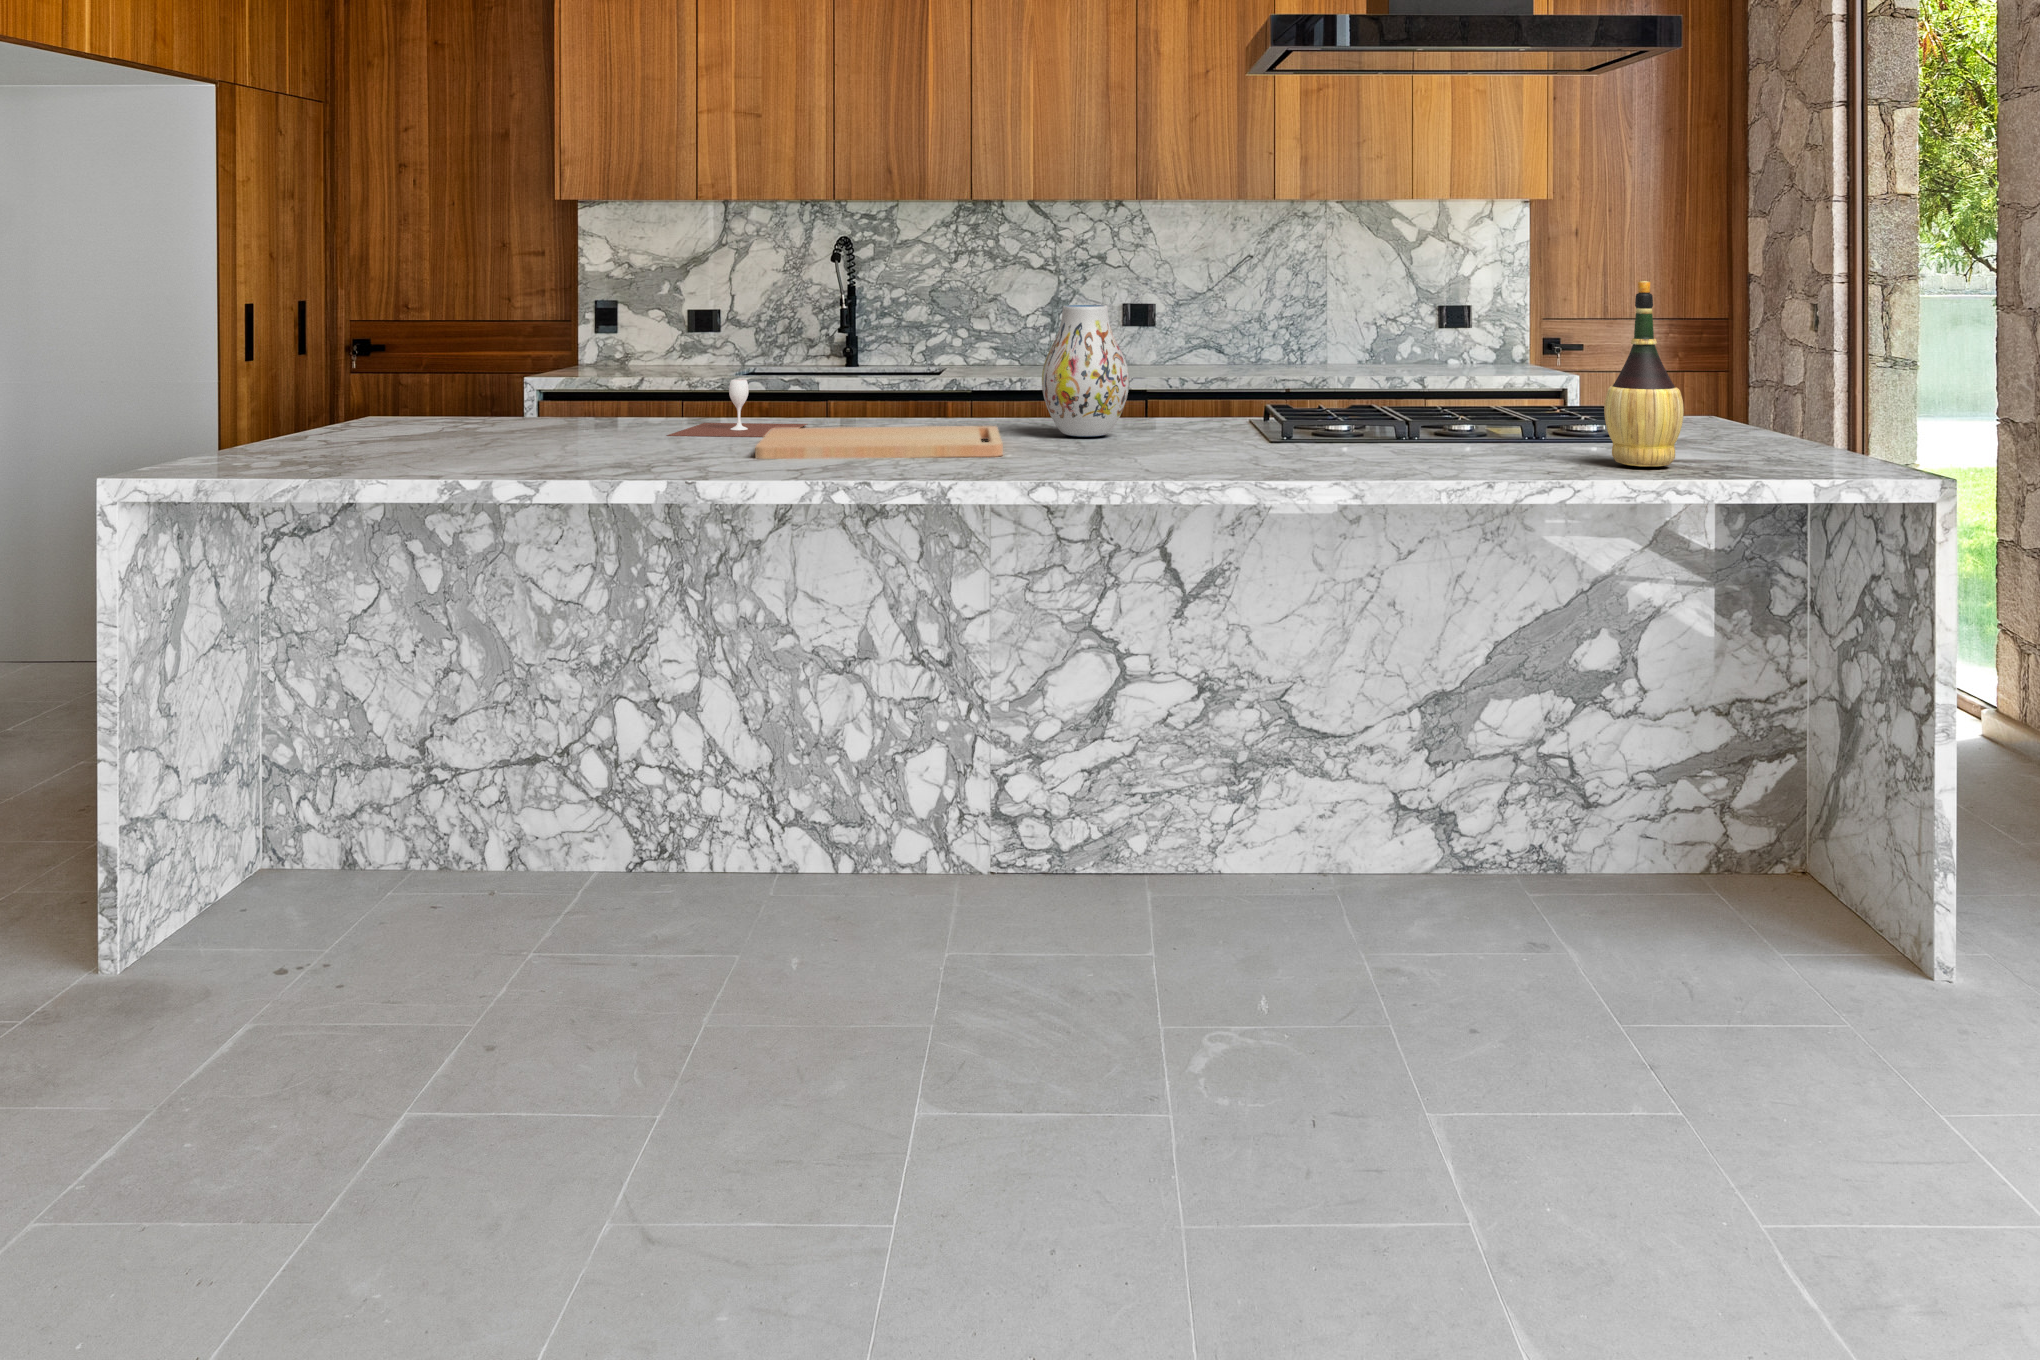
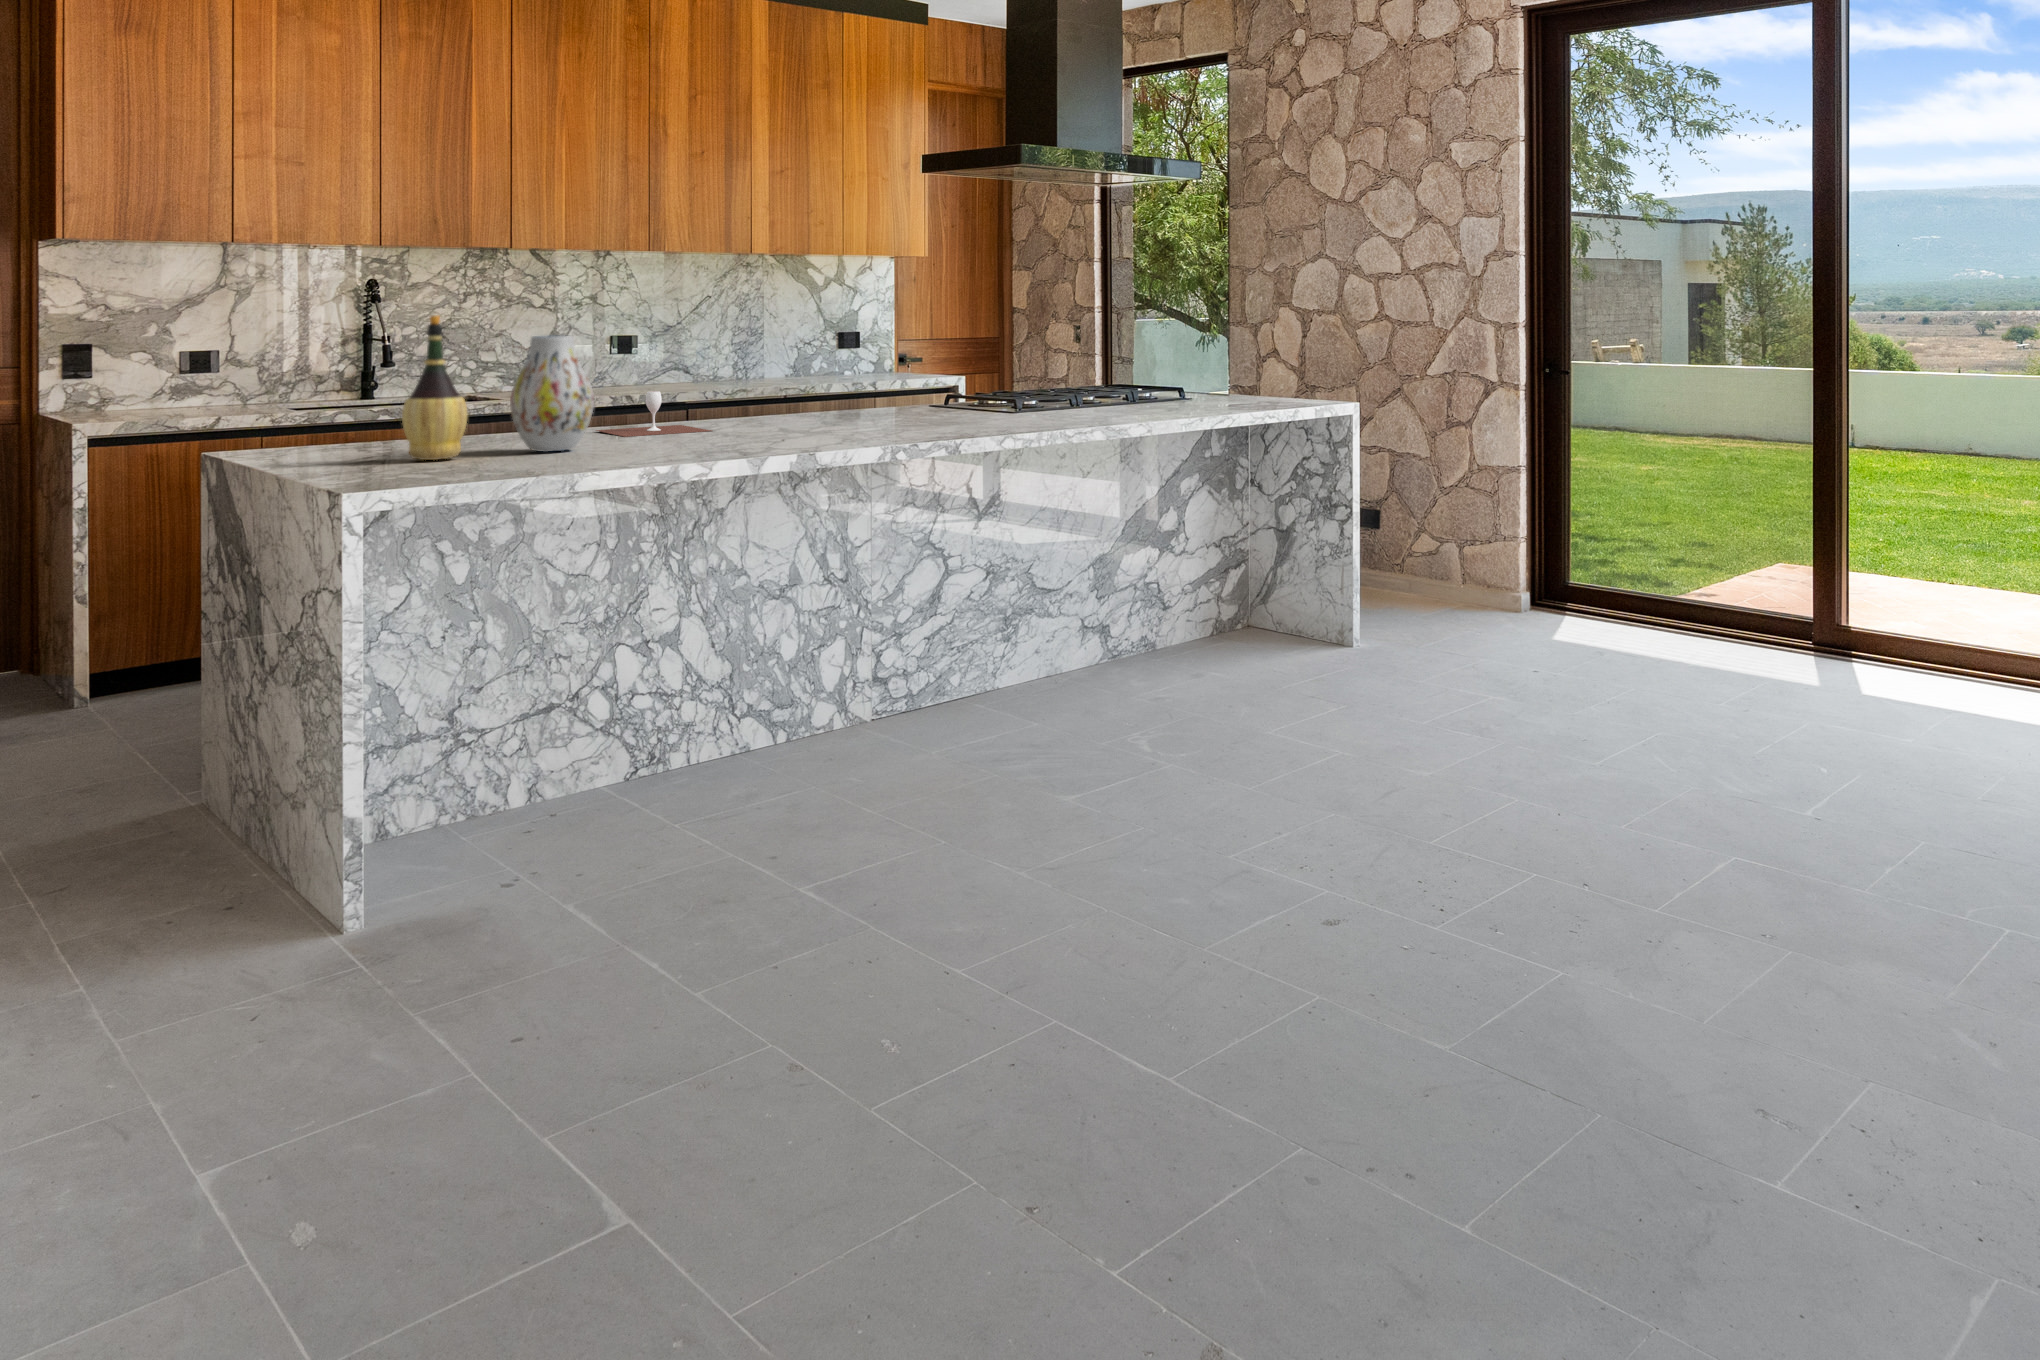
wine bottle: present [1604,281,1684,467] -> present [402,315,467,460]
vase: present [1042,305,1129,437] -> present [510,335,594,452]
cutting board: present [755,426,1003,459] -> none [732,412,932,437]

